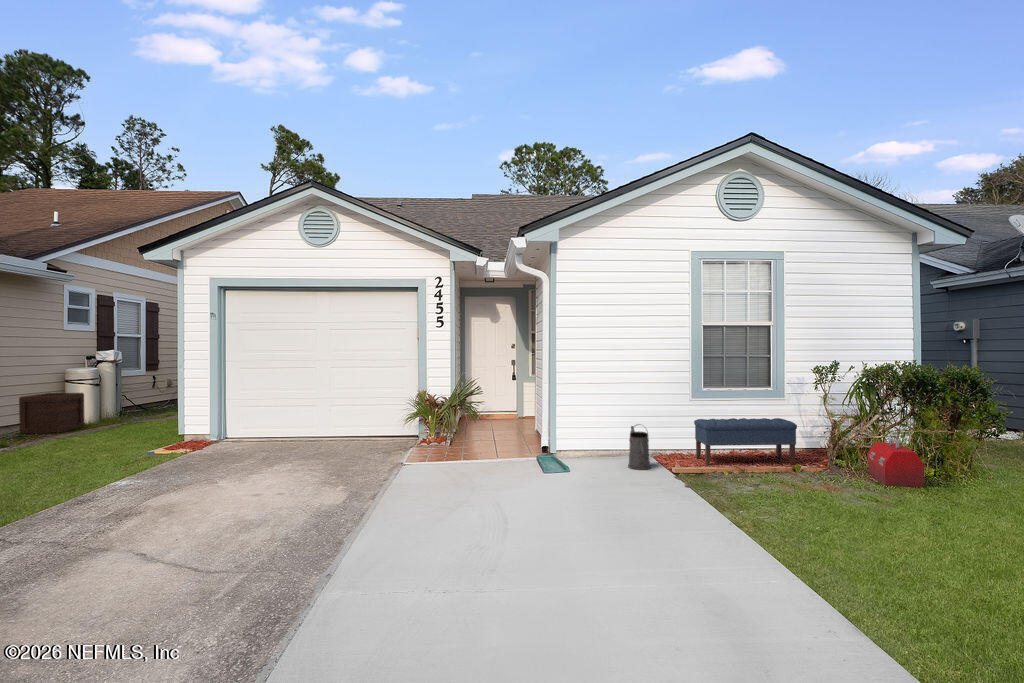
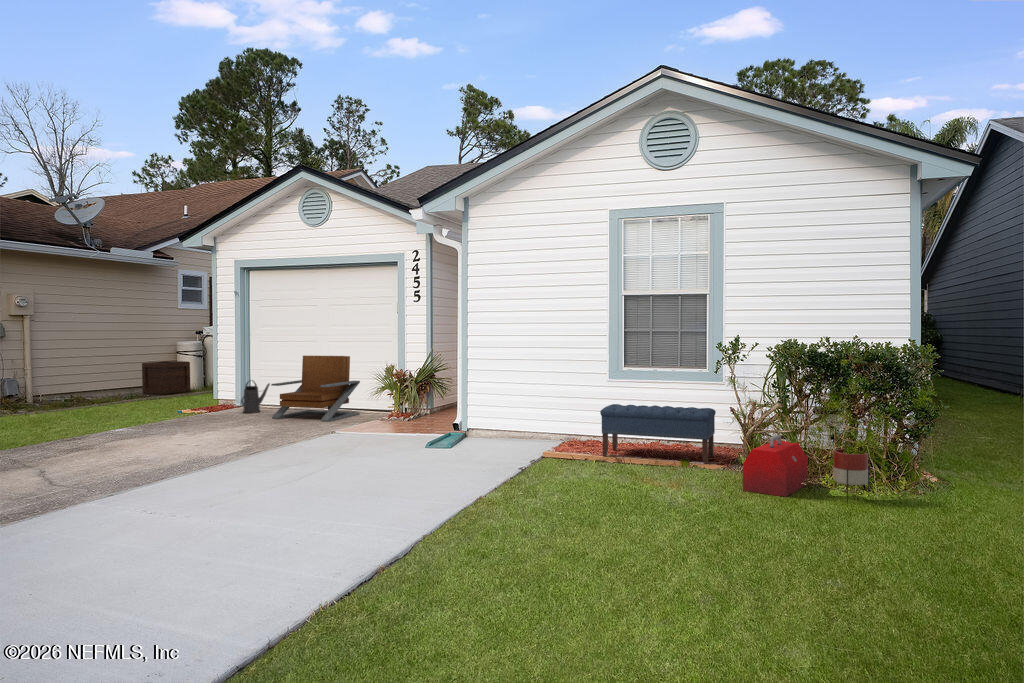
lounge chair: none [287,383,373,454] -> present [271,356,360,422]
watering can: present [628,424,650,470] -> present [241,381,270,413]
planter: none [942,445,974,487] -> present [833,449,869,502]

